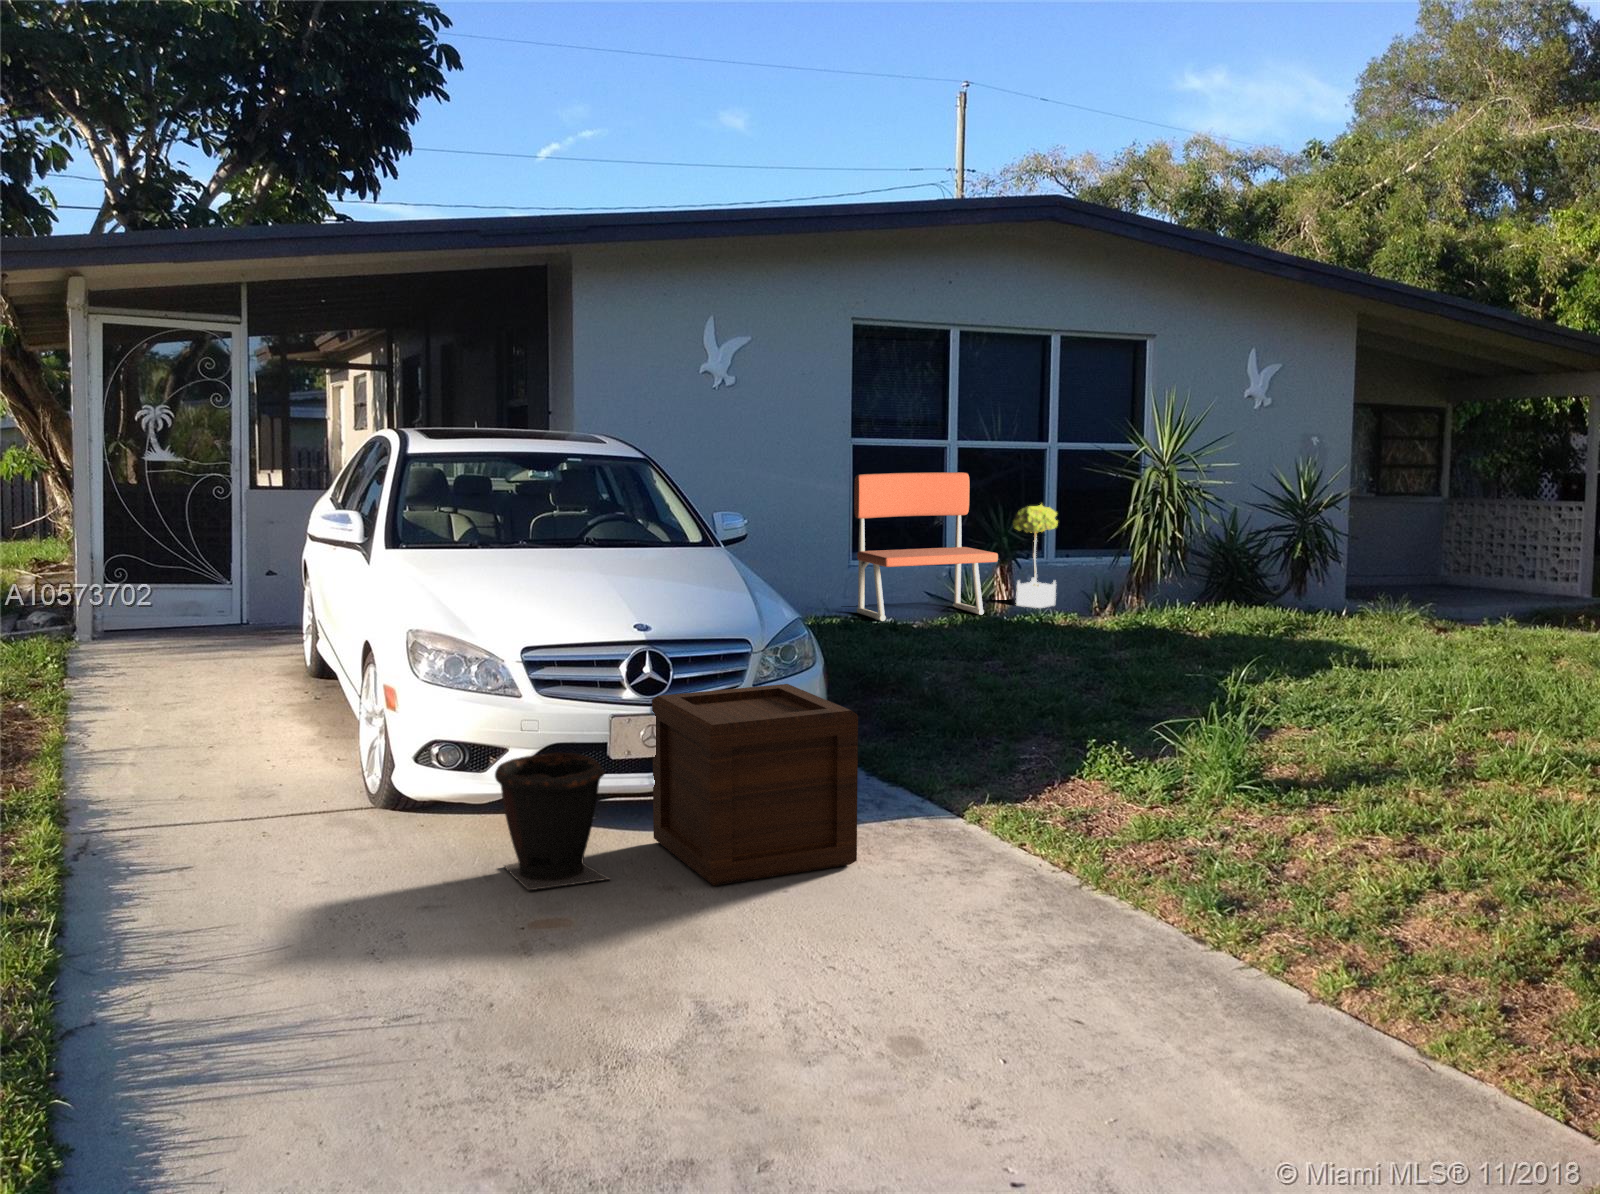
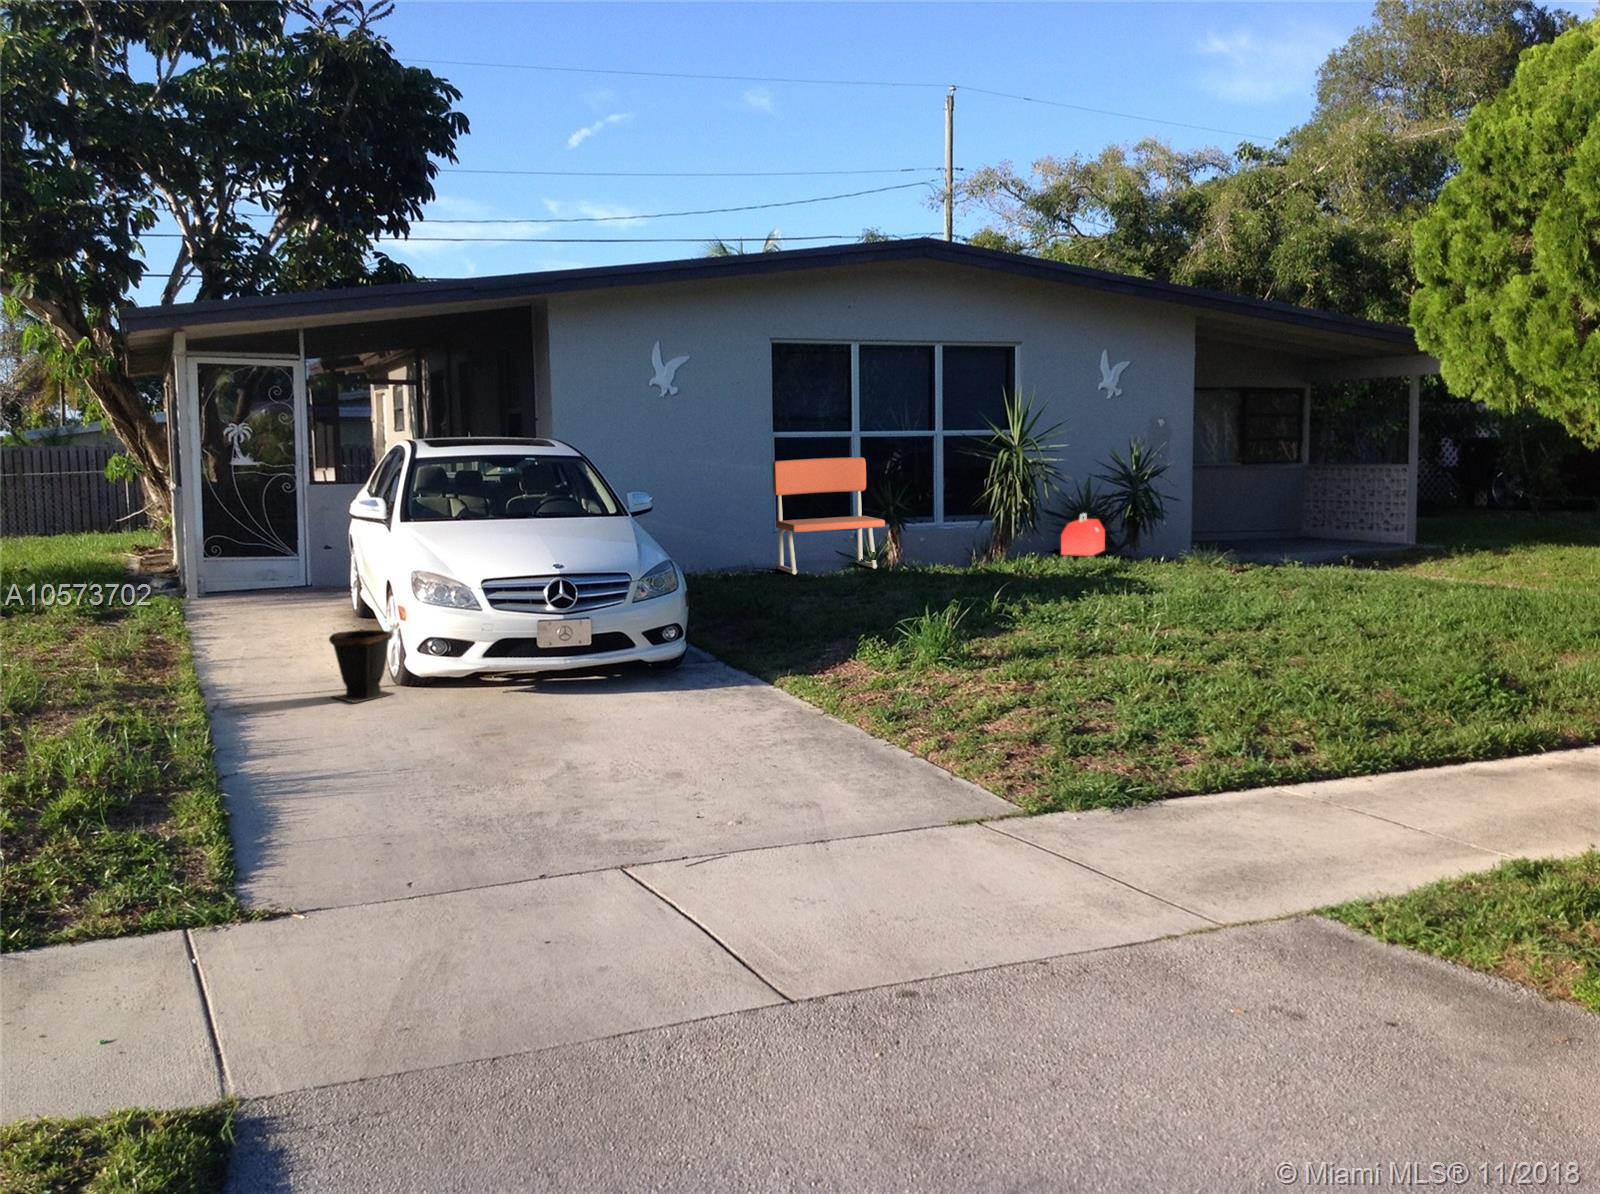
potted tree: present [1013,504,1058,608] -> none [902,480,940,563]
toolbox: none [1203,550,1252,603] -> present [1061,513,1105,556]
wooden crate: present [652,684,858,886] -> none [563,600,686,716]
bucket: present [495,753,609,890] -> present [329,629,393,703]

